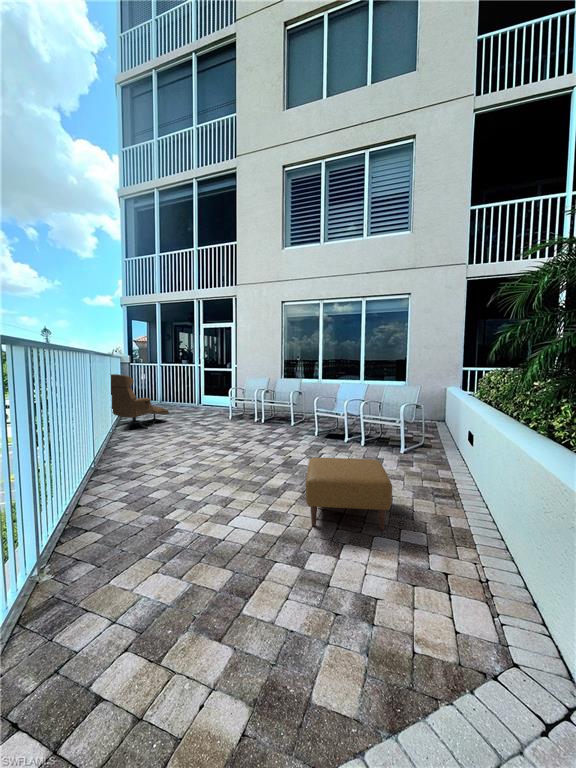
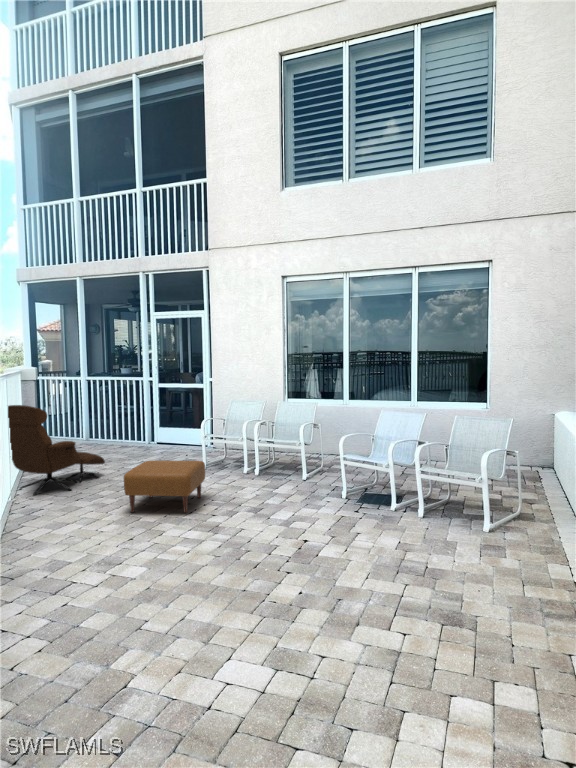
ottoman: present [306,458,392,530] -> present [124,460,205,513]

